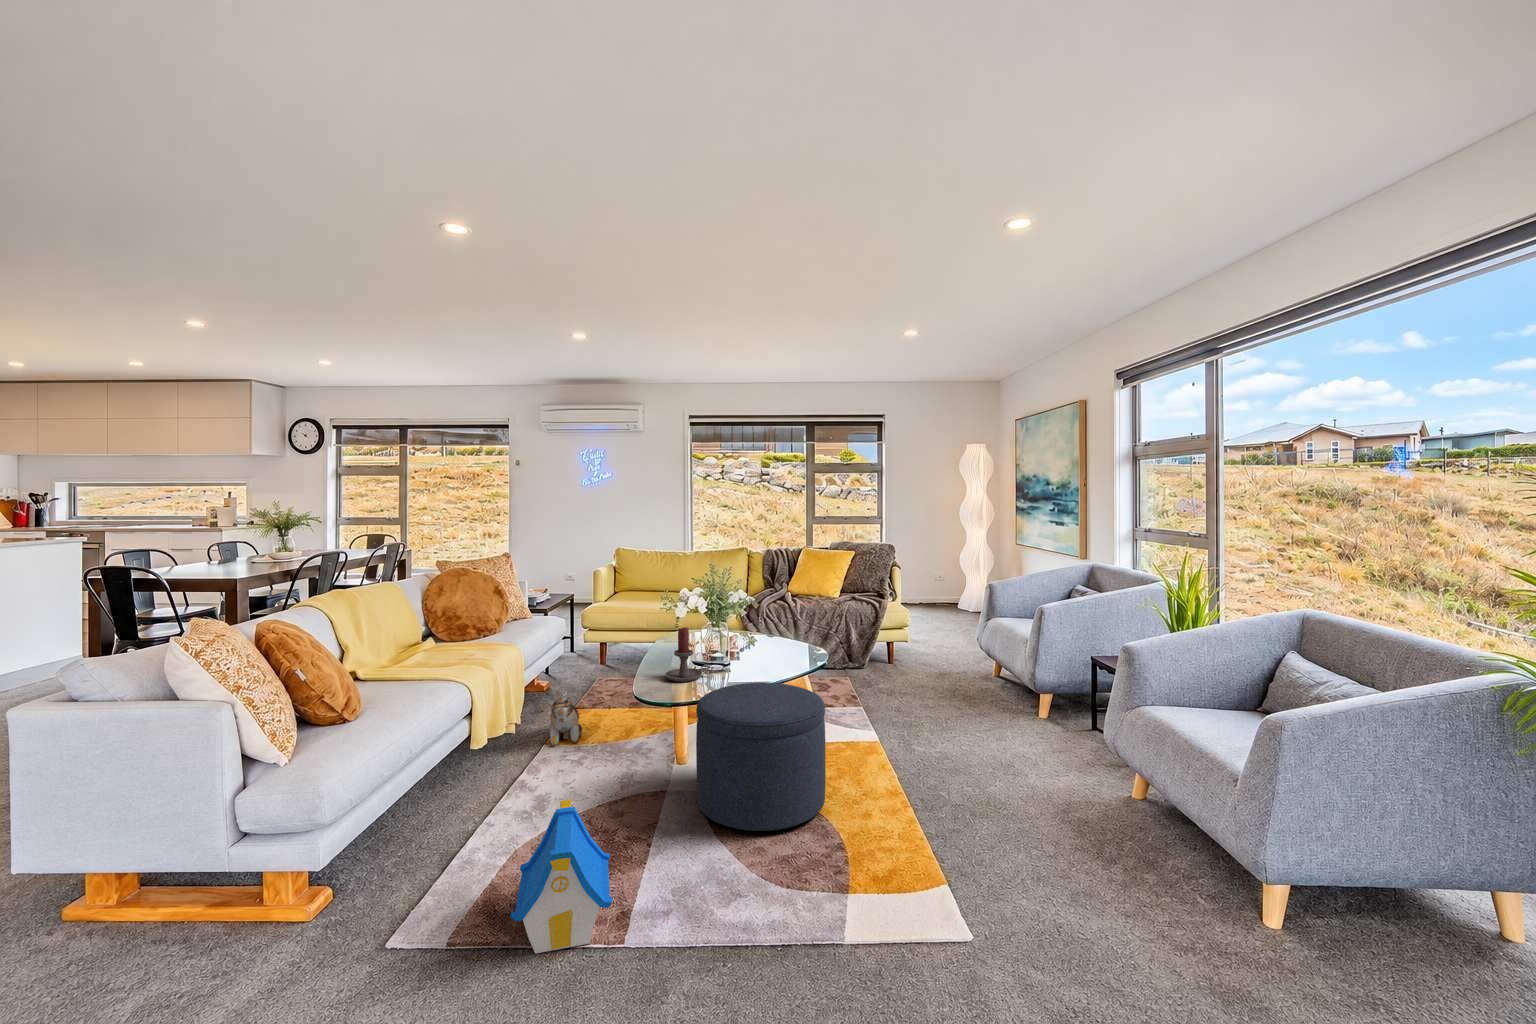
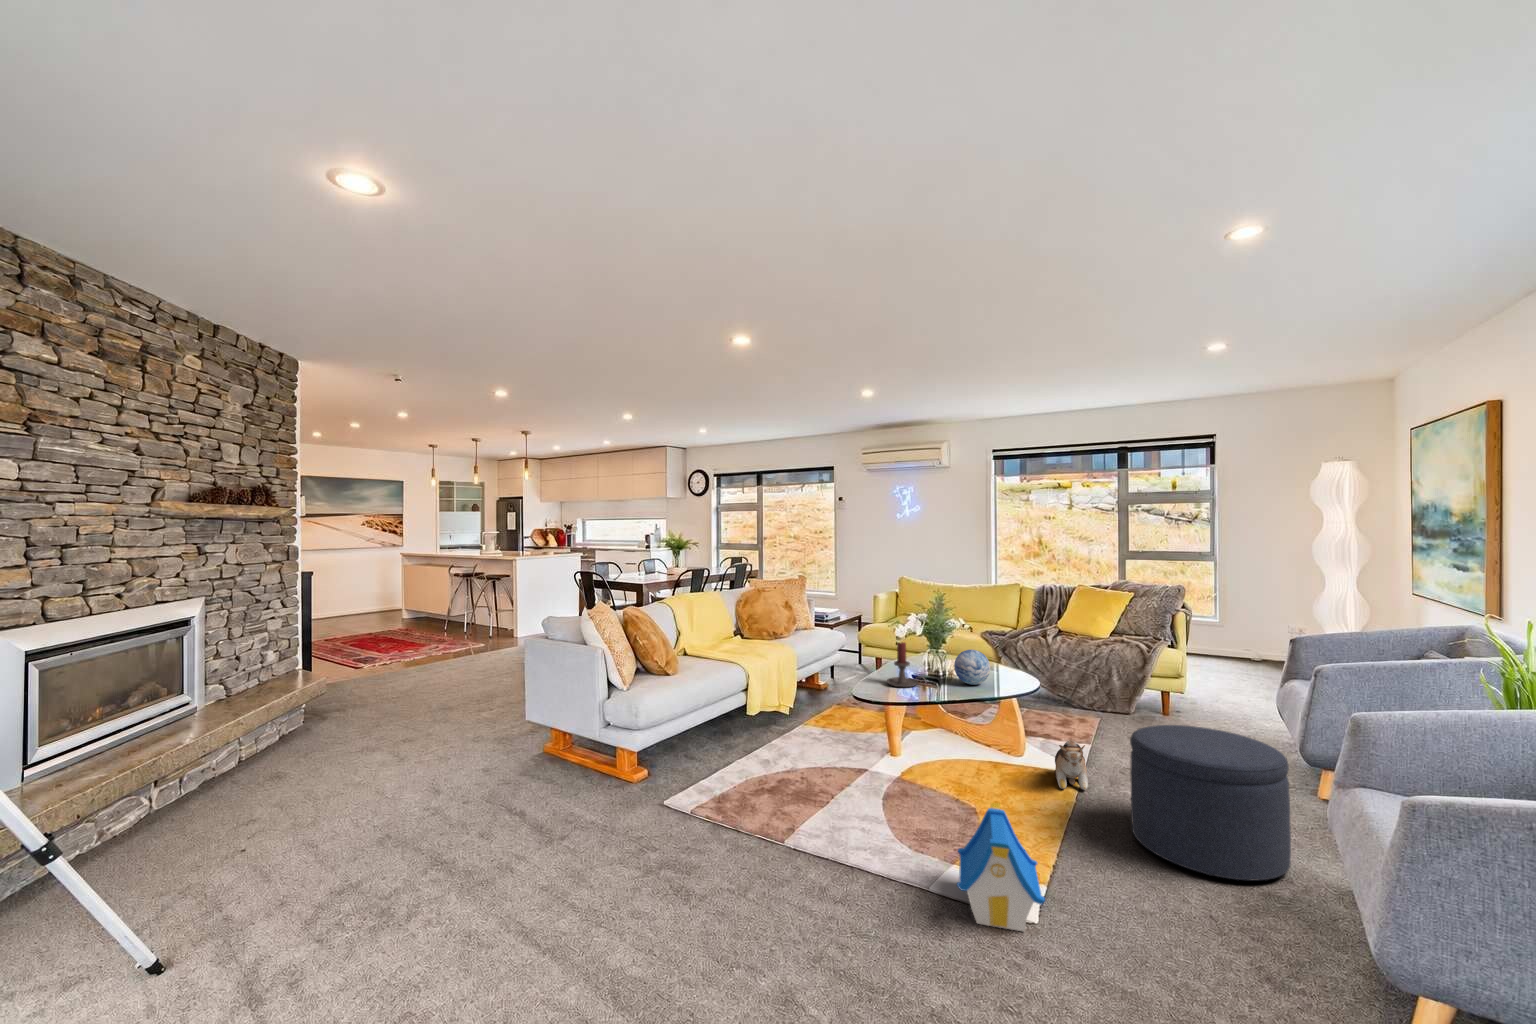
decorative orb: none [737,627,776,666] -> present [954,650,990,685]
ottoman: present [696,683,826,831] -> present [1130,725,1291,880]
plush toy: present [548,697,582,746] -> present [1055,740,1088,790]
toy house: present [511,799,612,953] -> present [957,803,1045,931]

